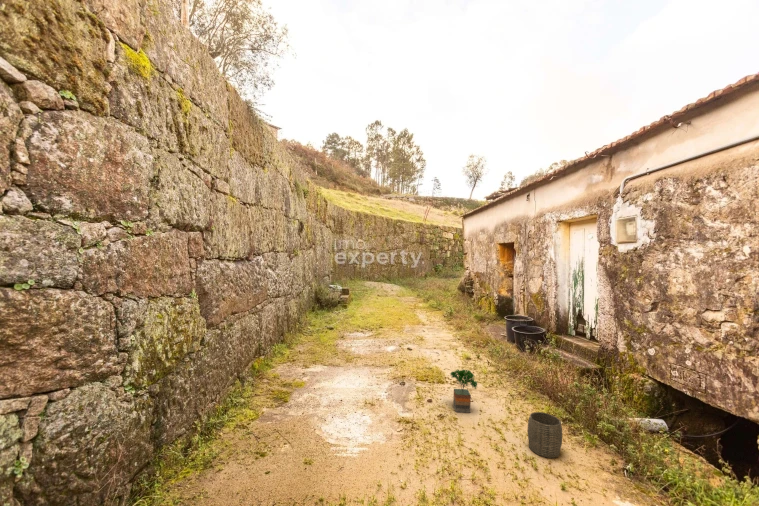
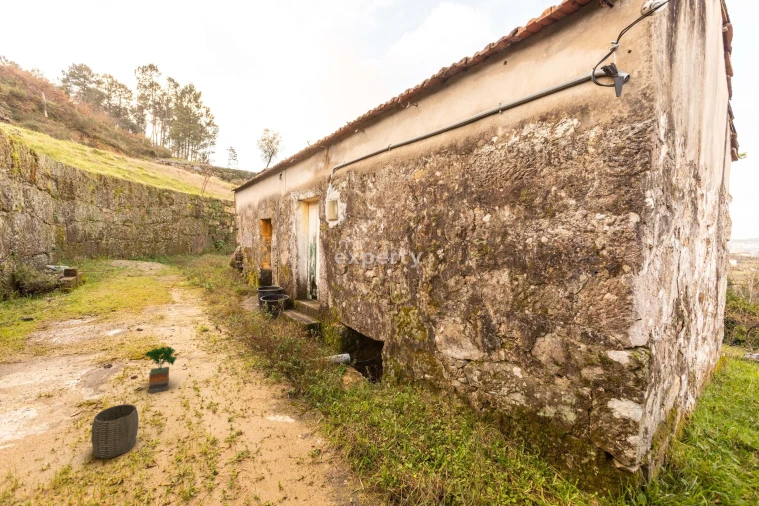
woven basket: present [528,412,562,458] -> present [91,404,139,459]

